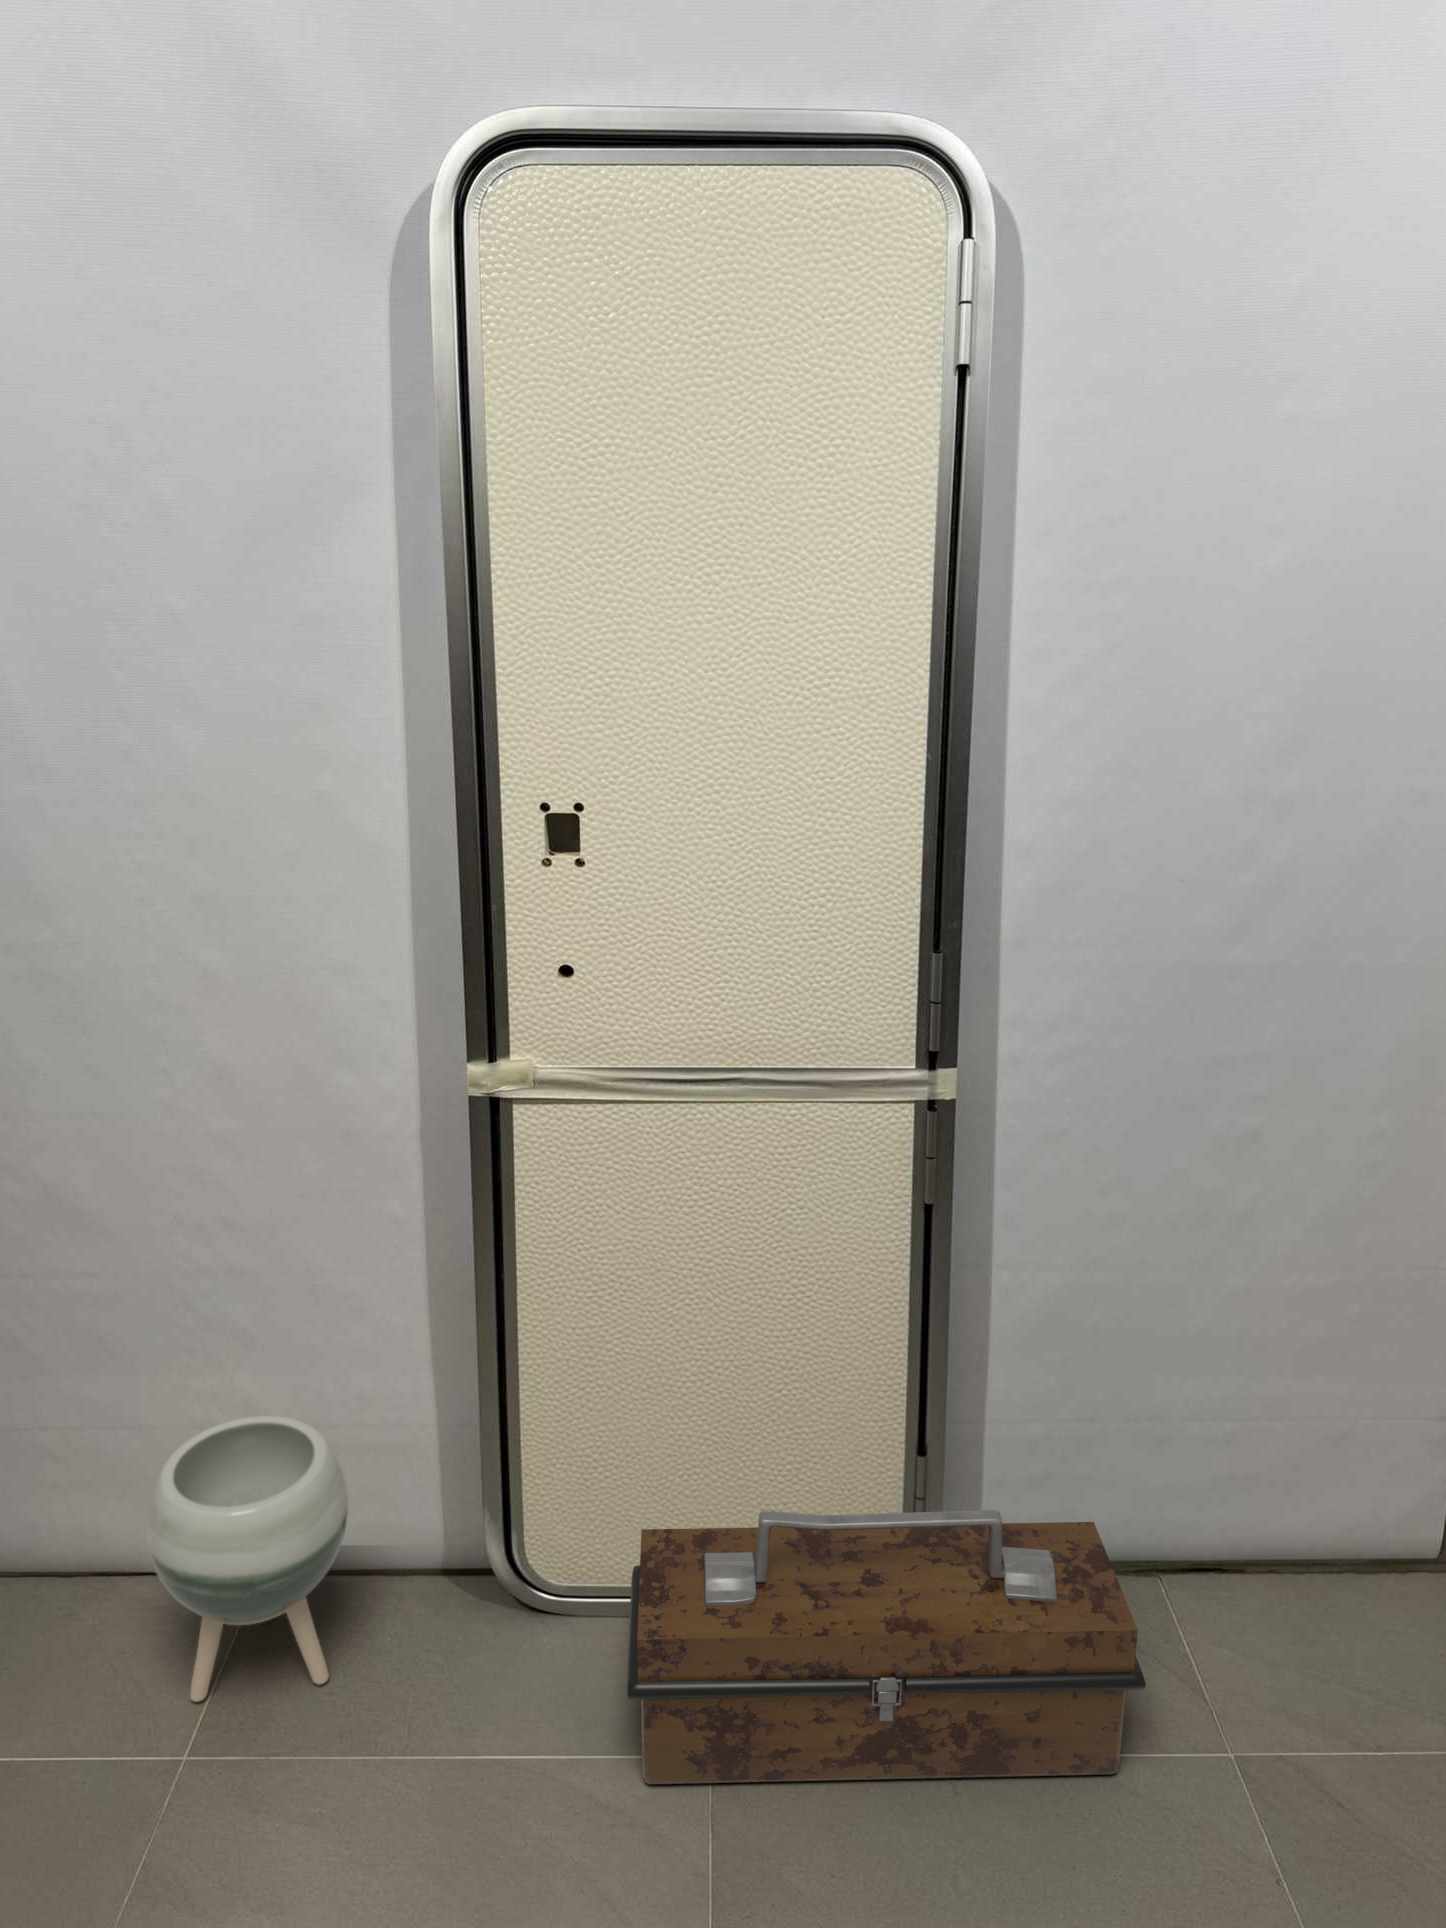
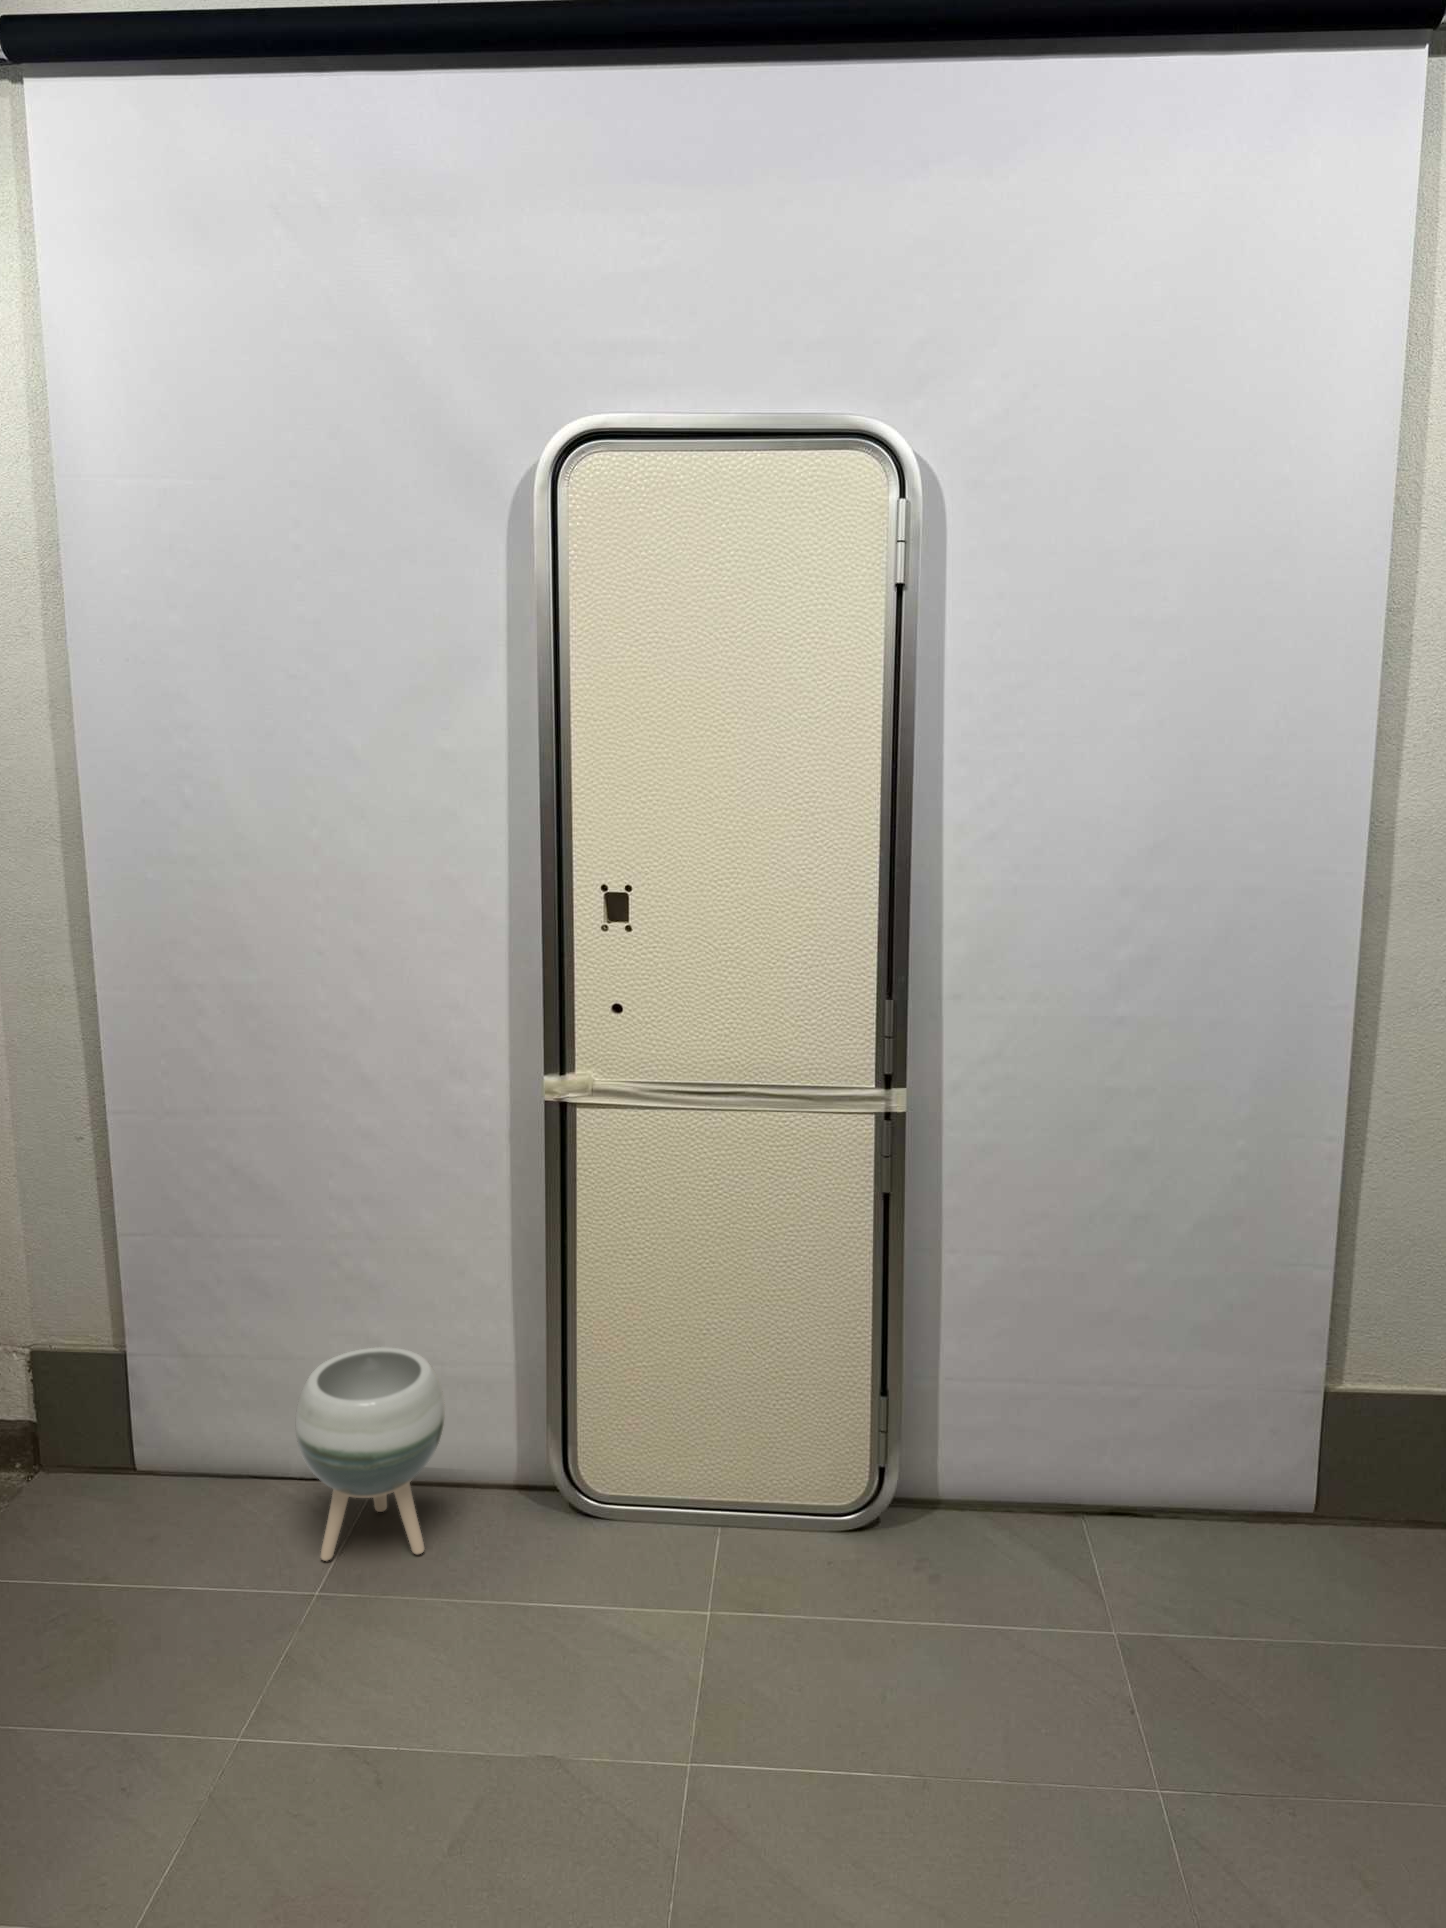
toolbox: present [627,1510,1146,1784] -> none [644,1419,1037,1637]

